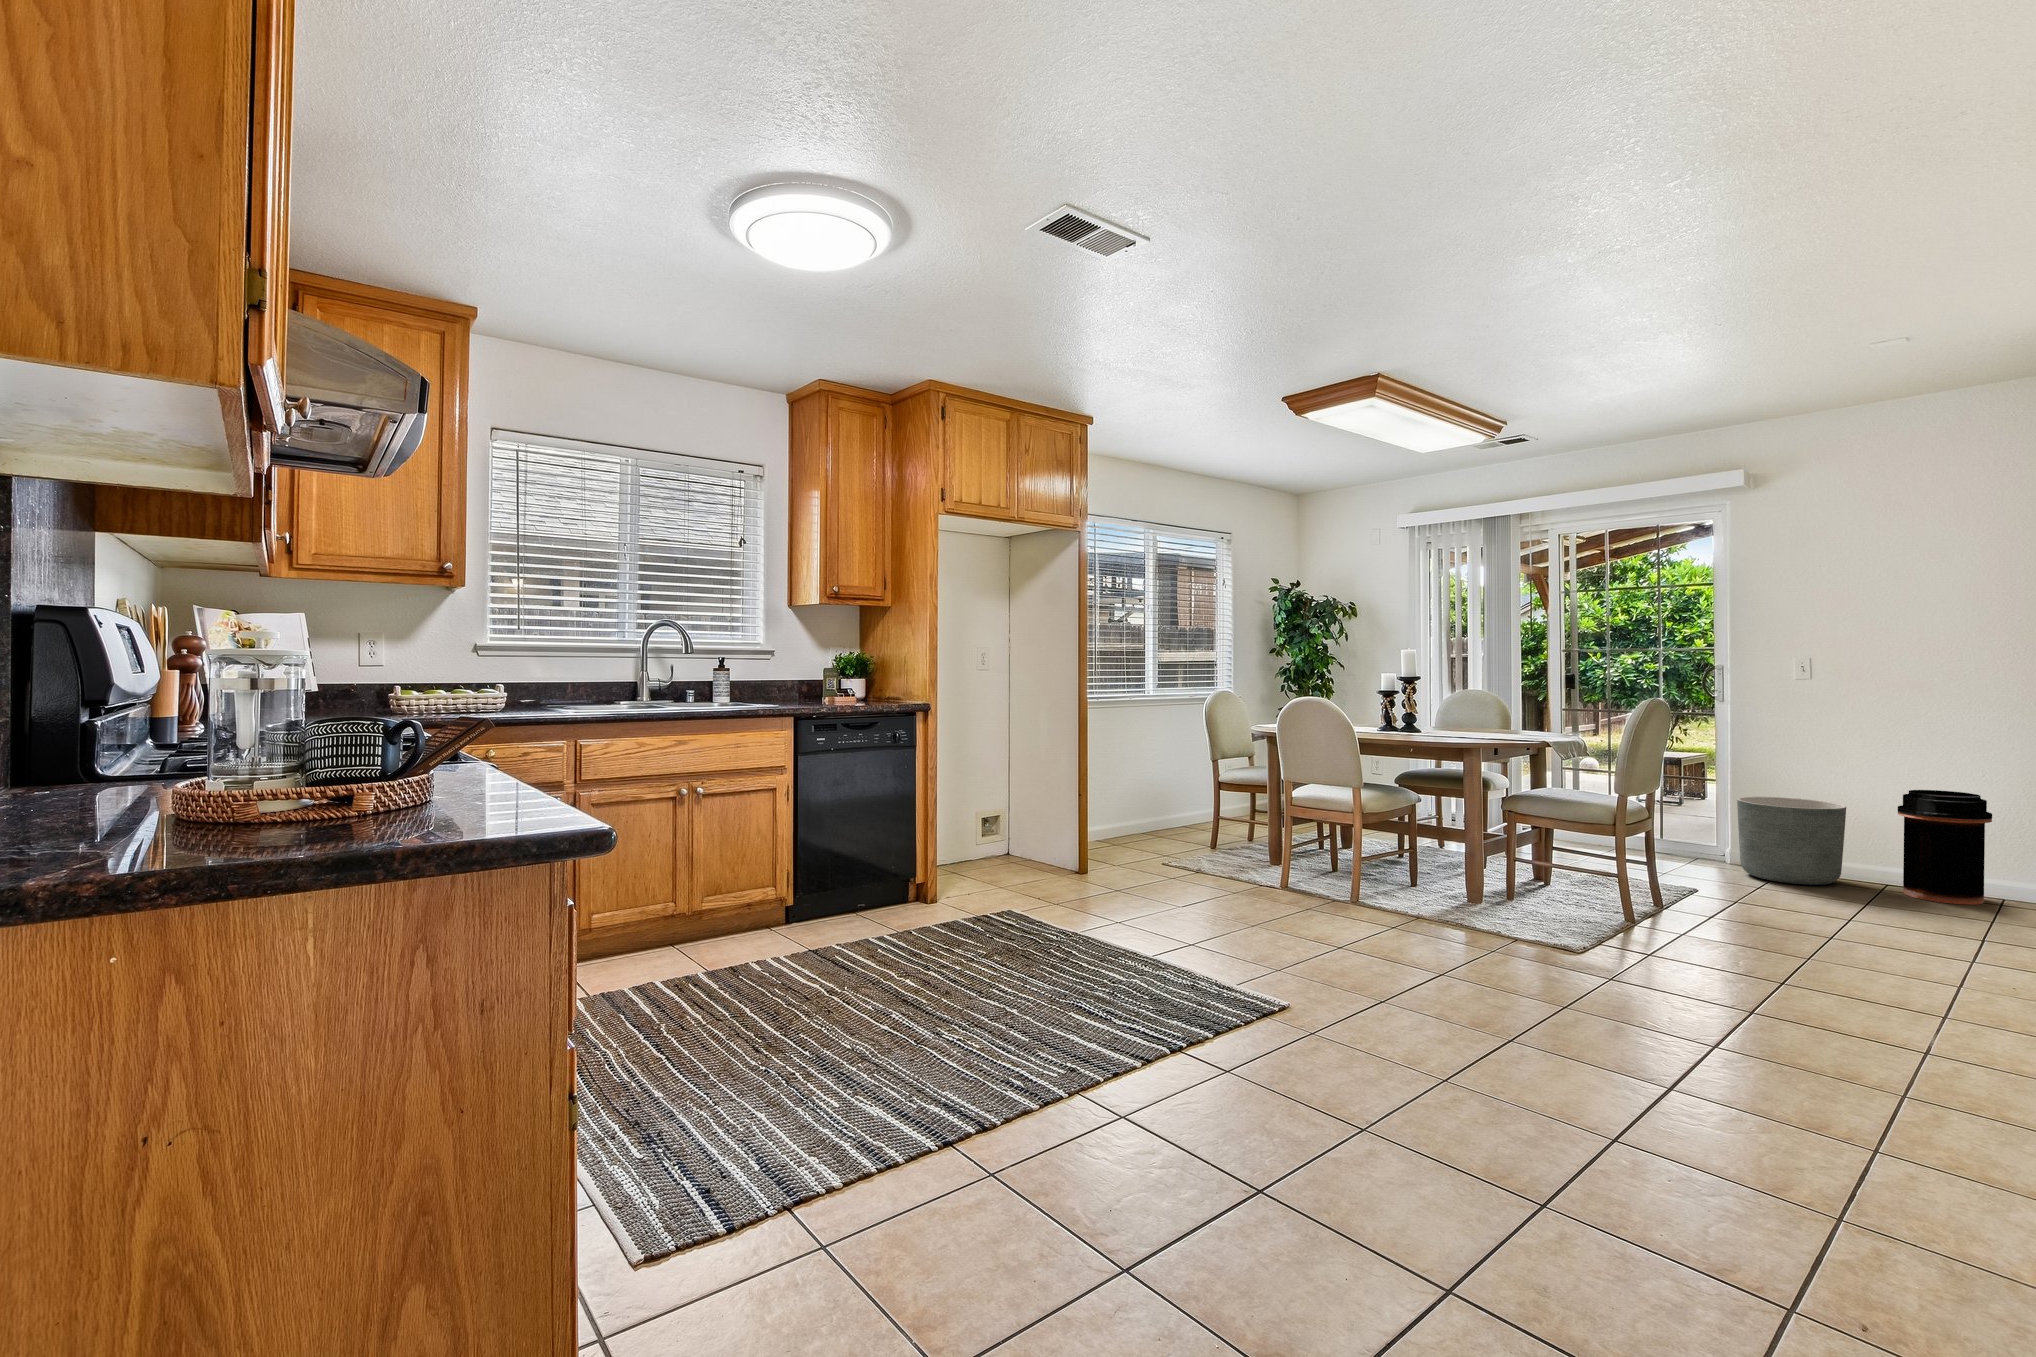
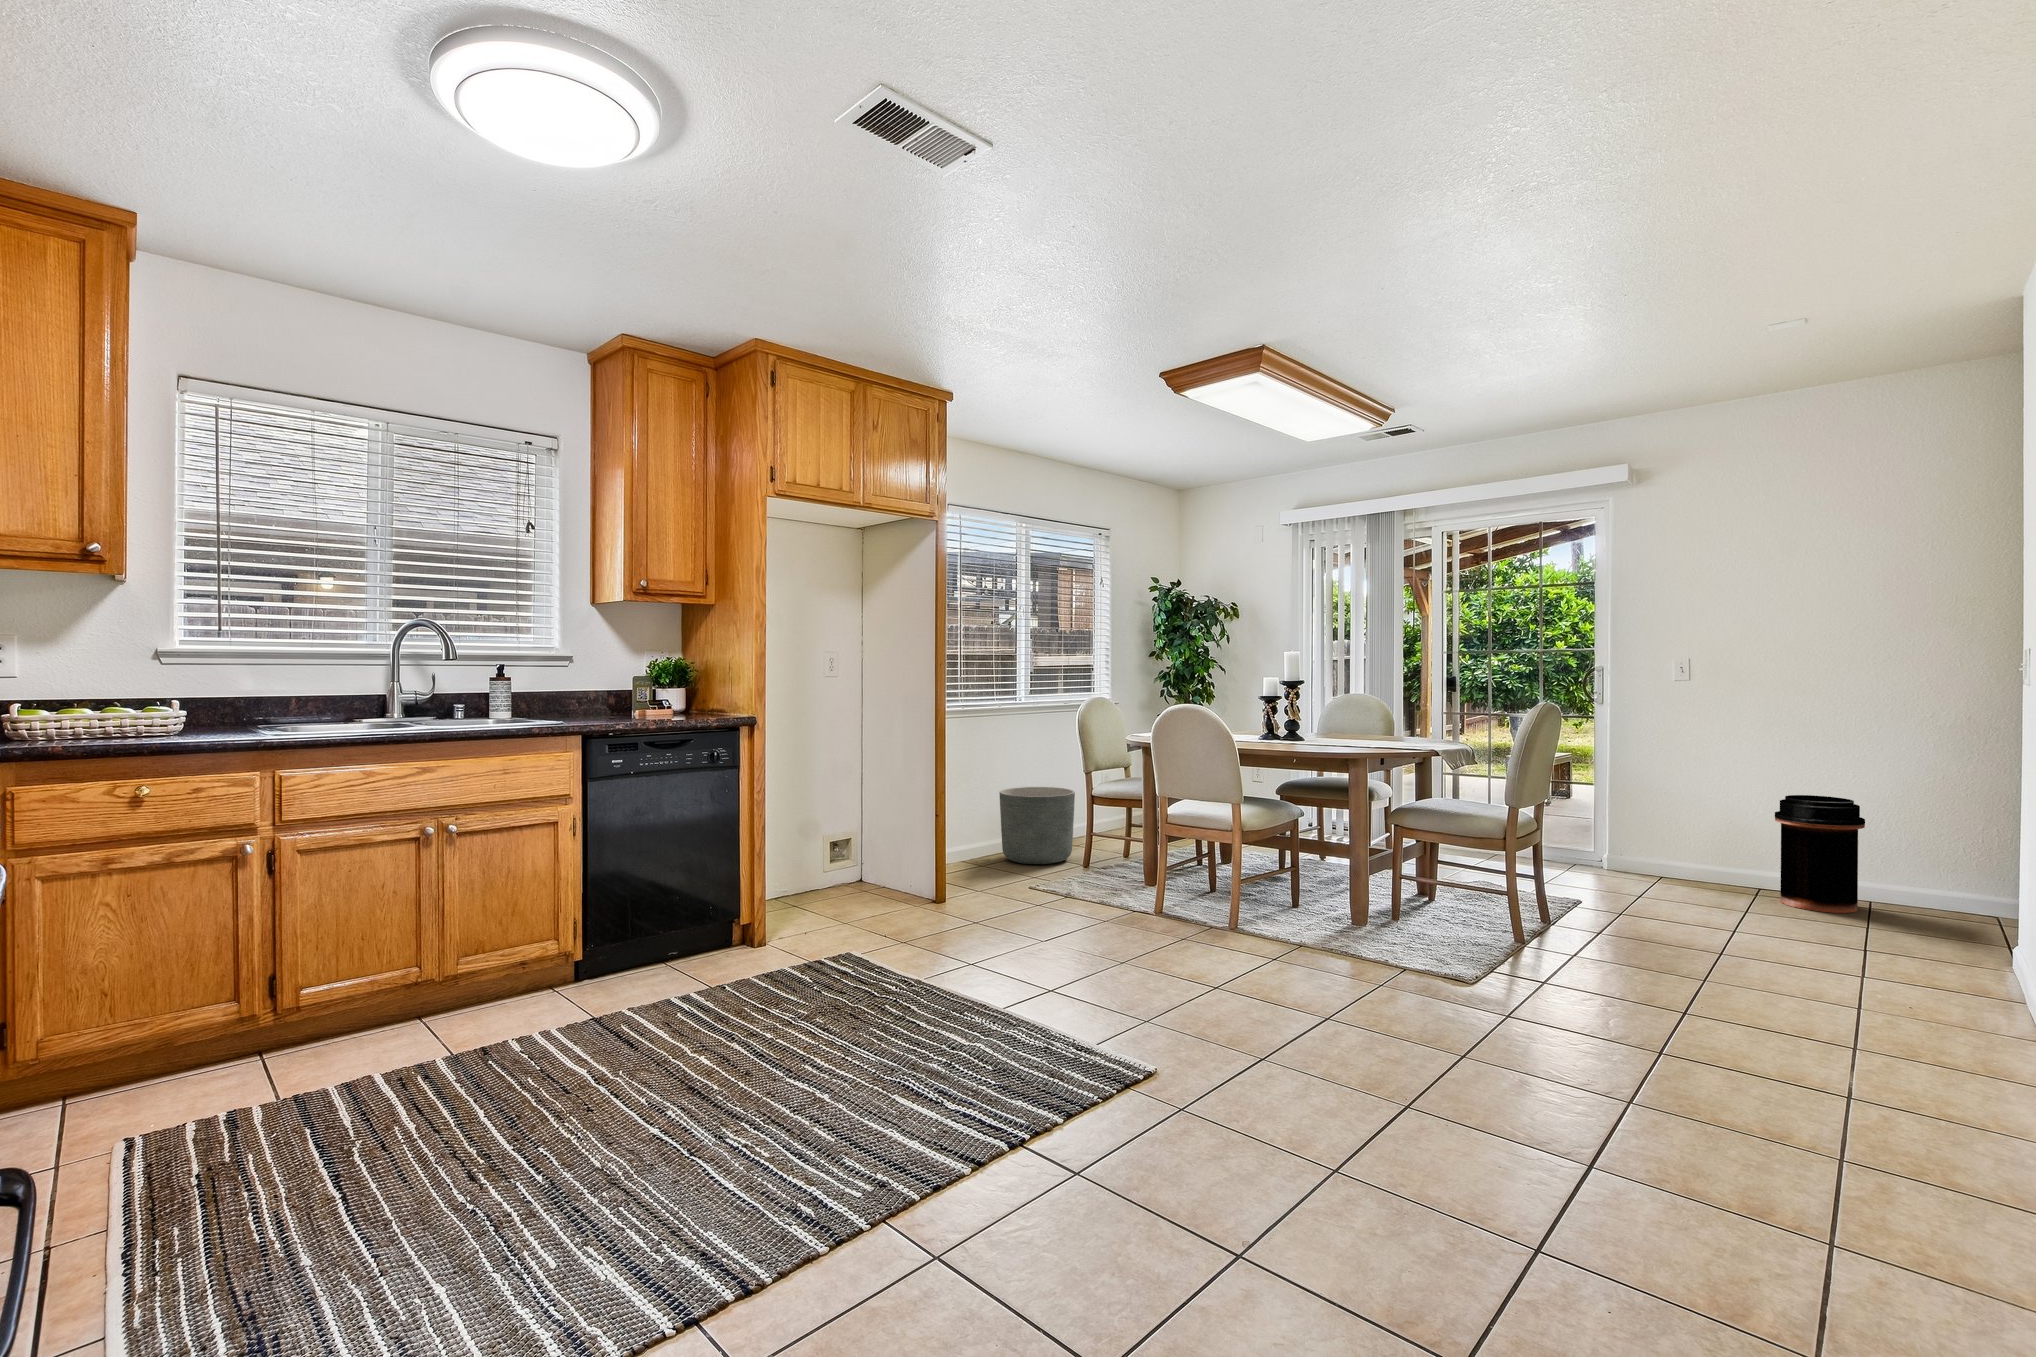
planter: present [1737,797,1846,885] -> present [999,787,1075,864]

